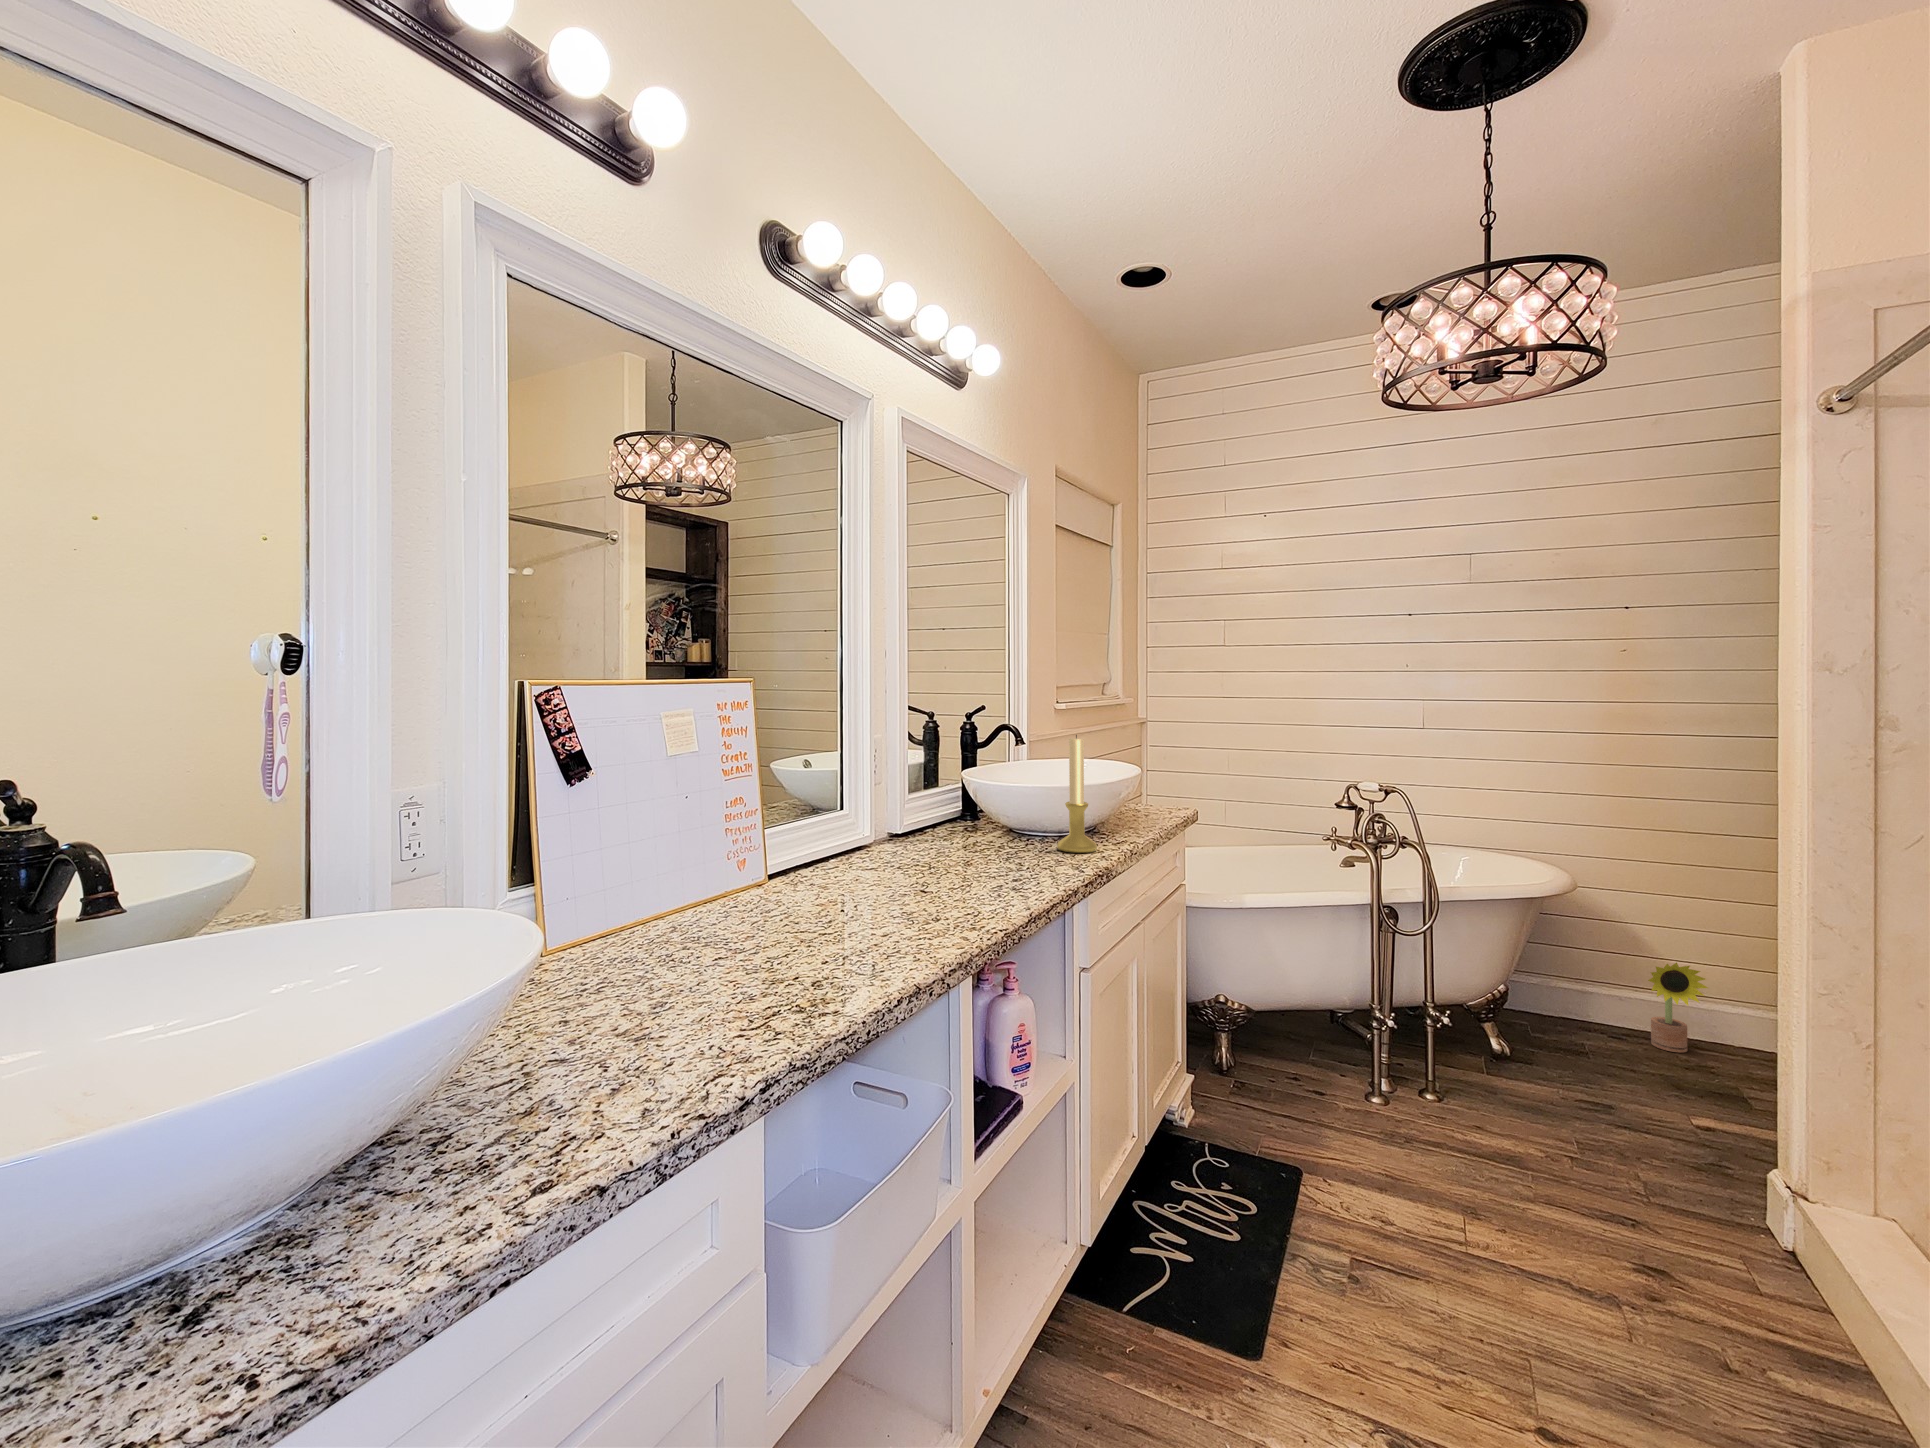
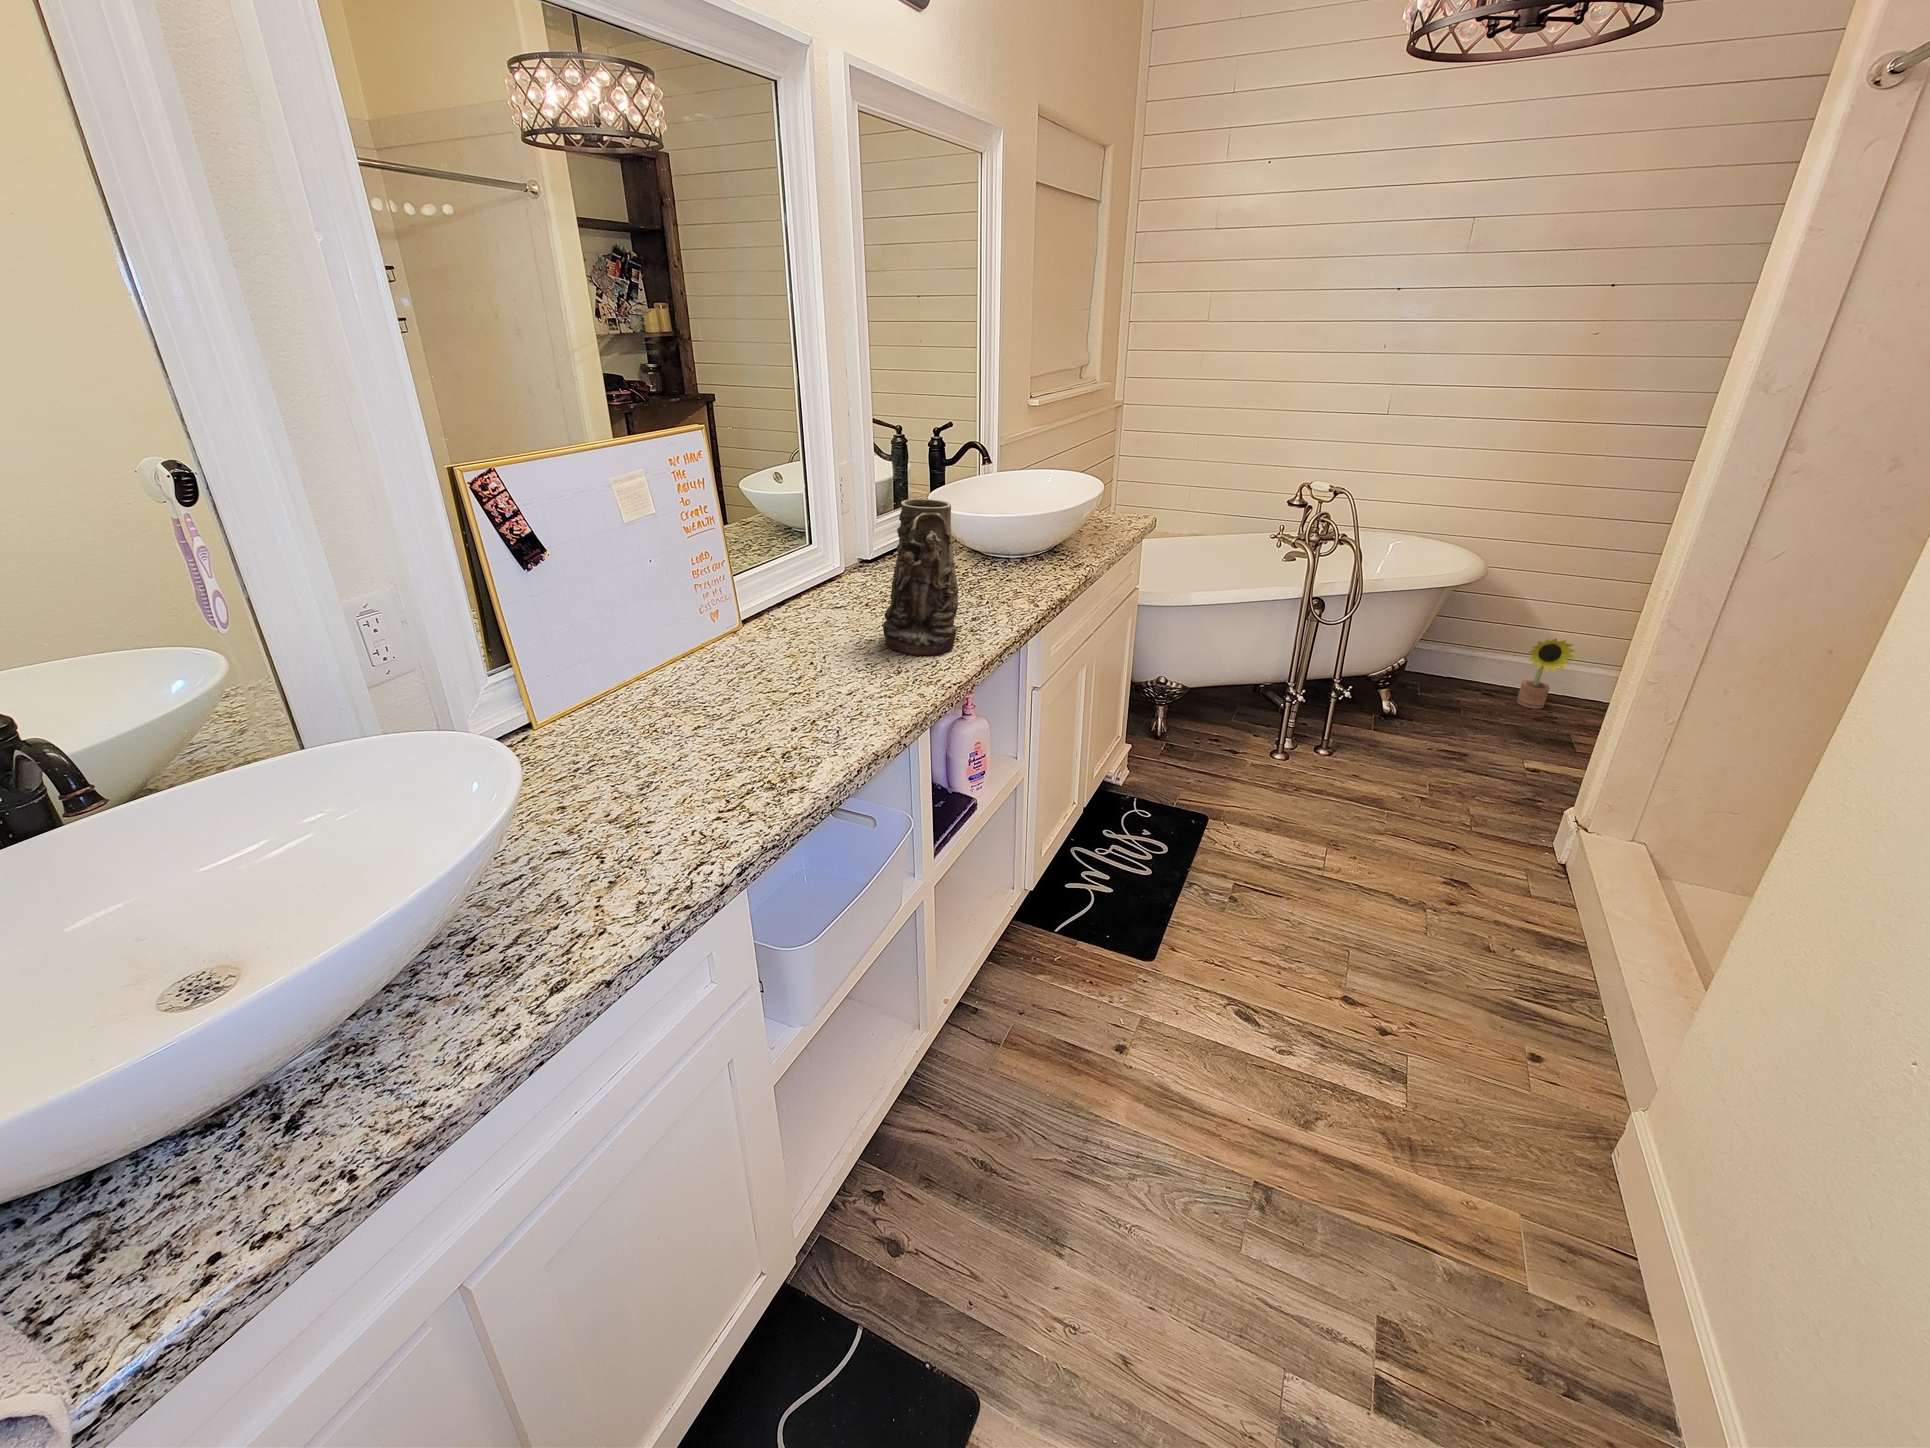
candle holder: present [1057,735,1097,853] -> none [1017,463,1054,580]
vase: none [921,747,1001,907] -> present [883,499,959,655]

